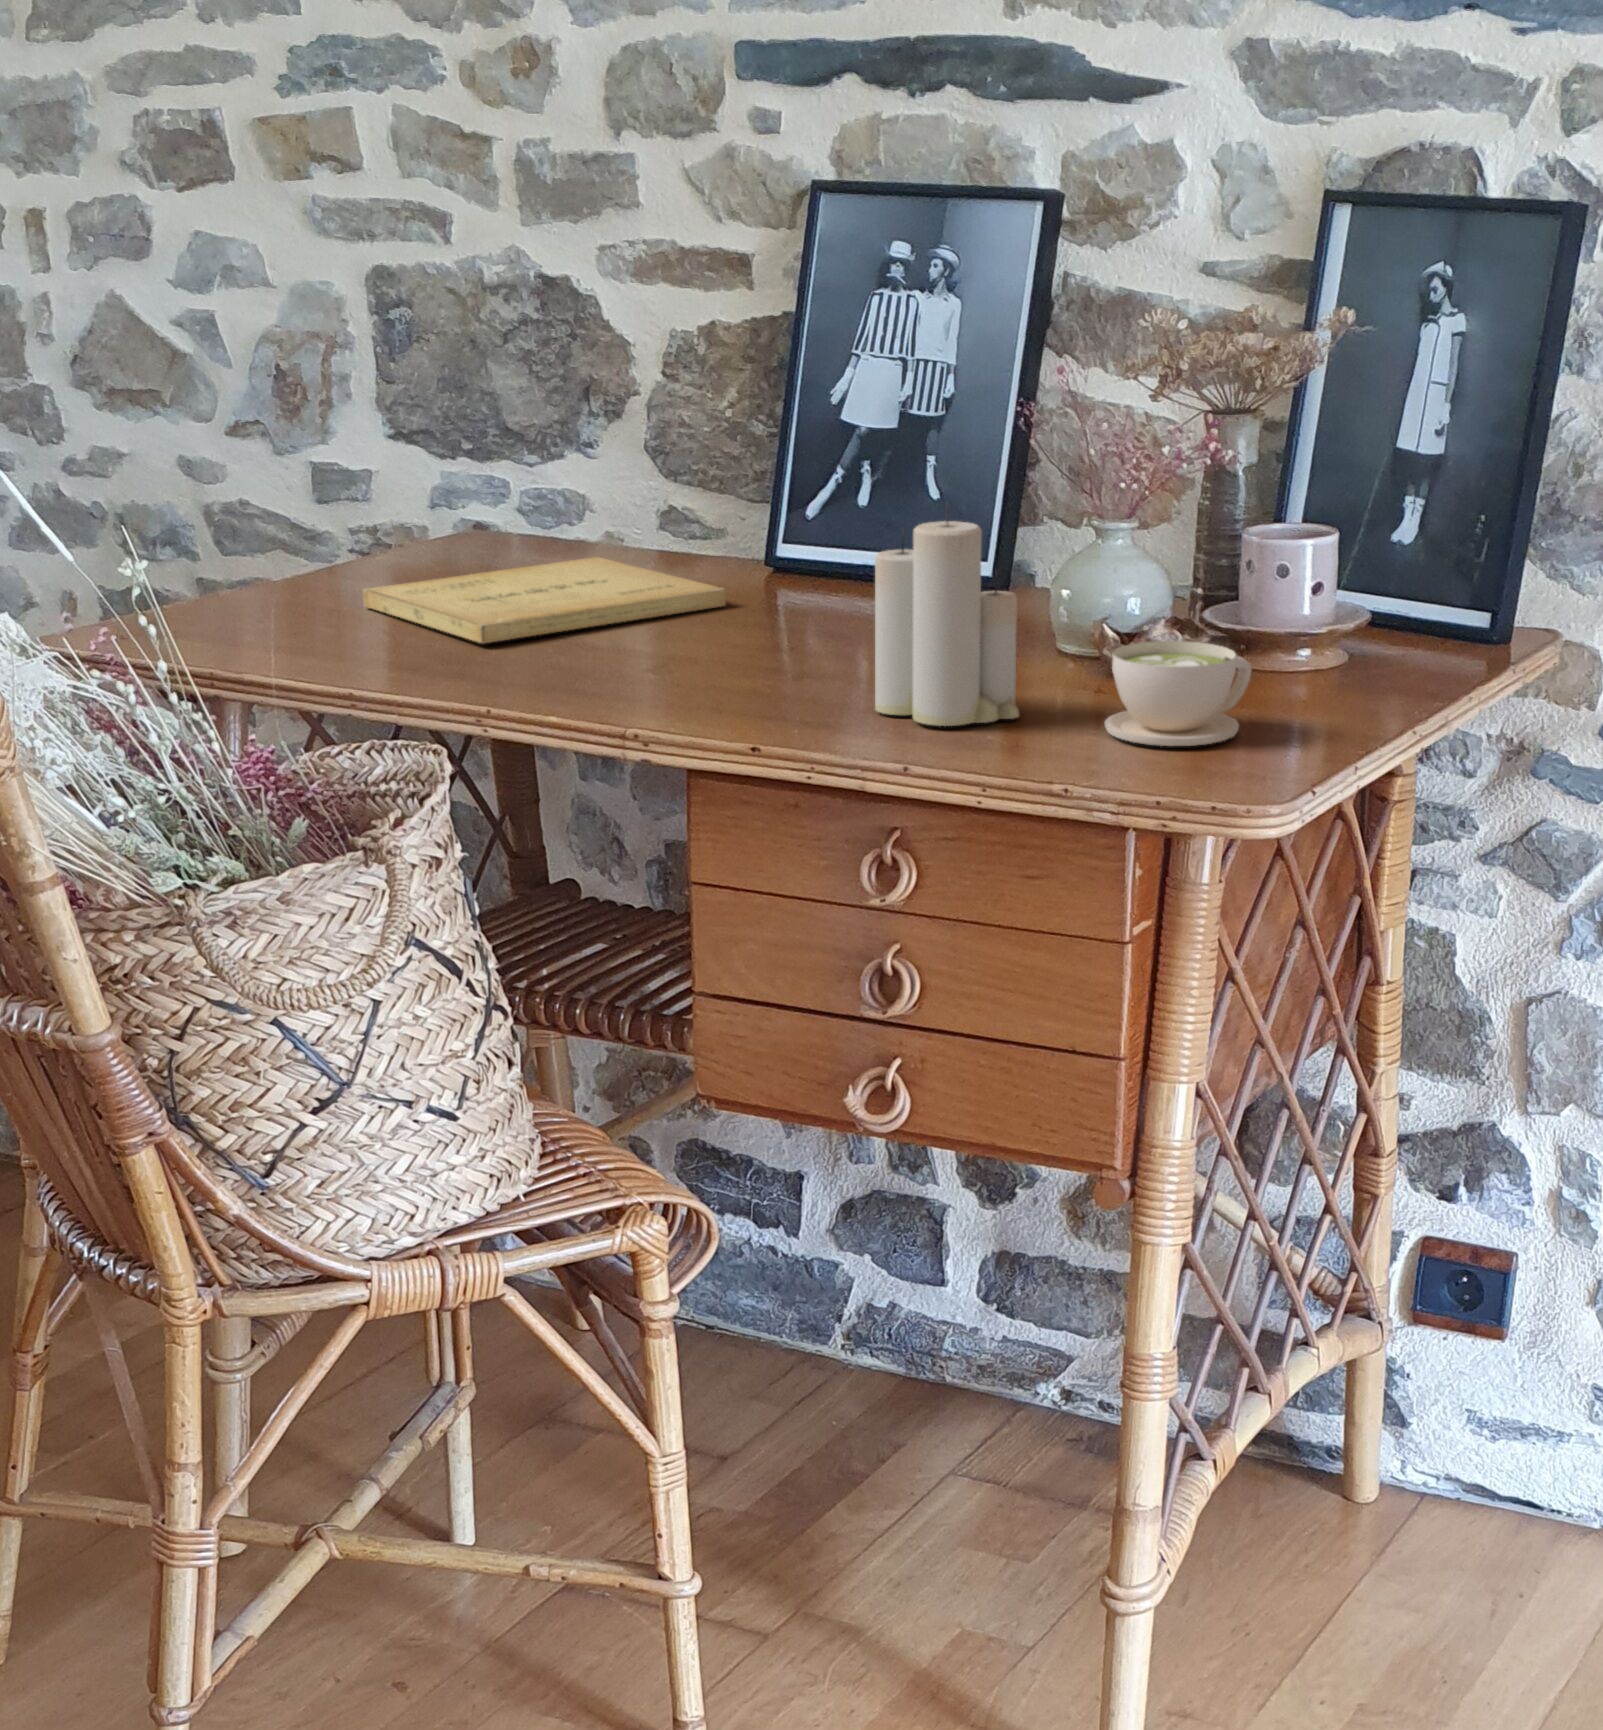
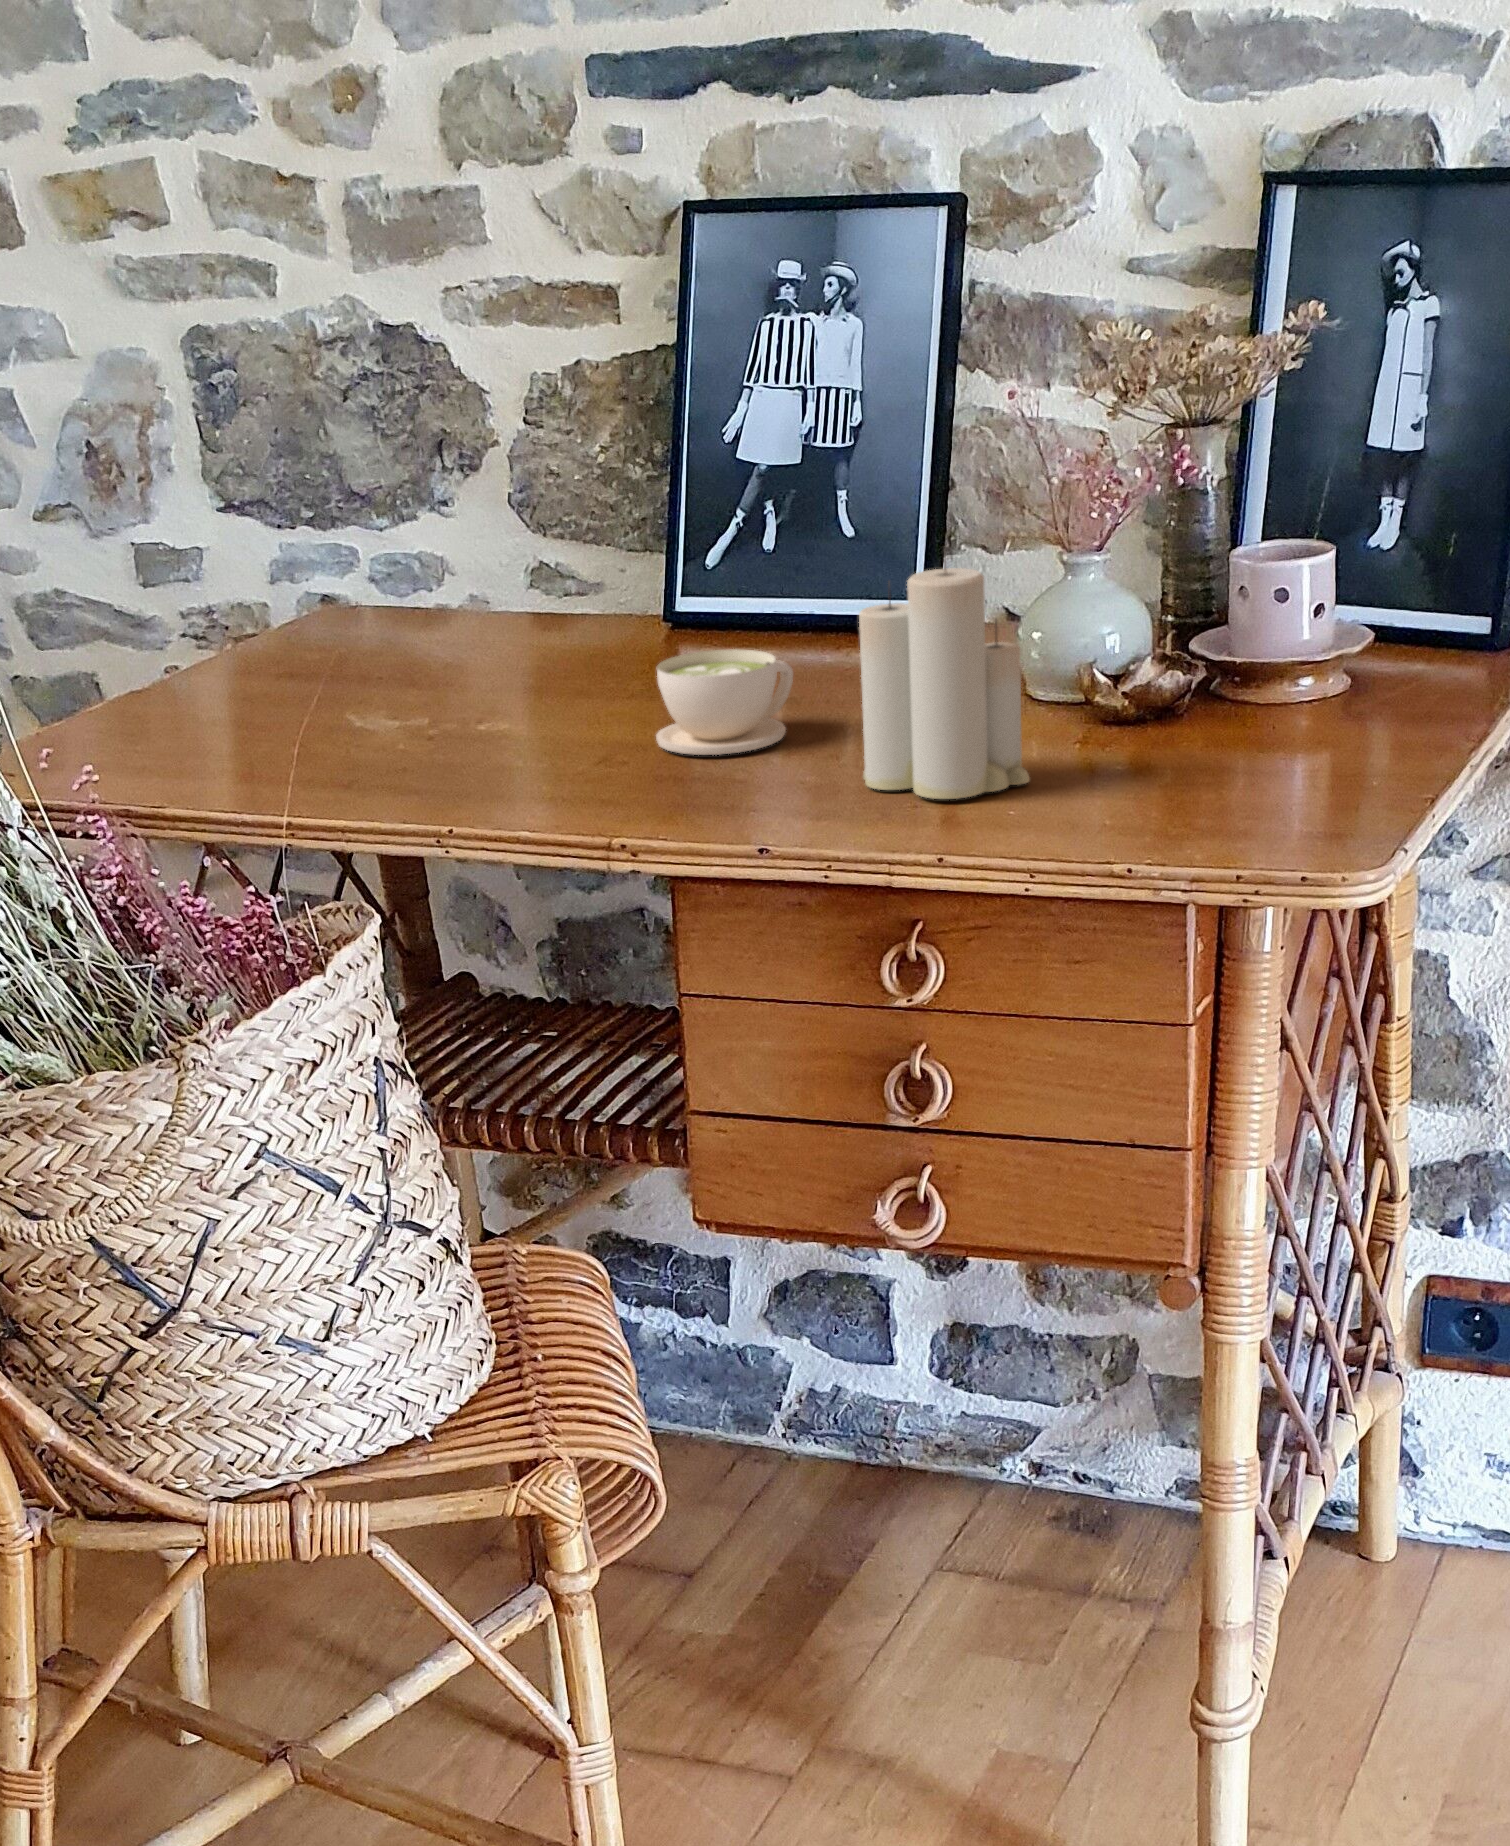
book: present [363,557,726,643] -> none [237,632,638,742]
coffee cup: present [1104,641,1251,746] -> present [656,649,793,755]

